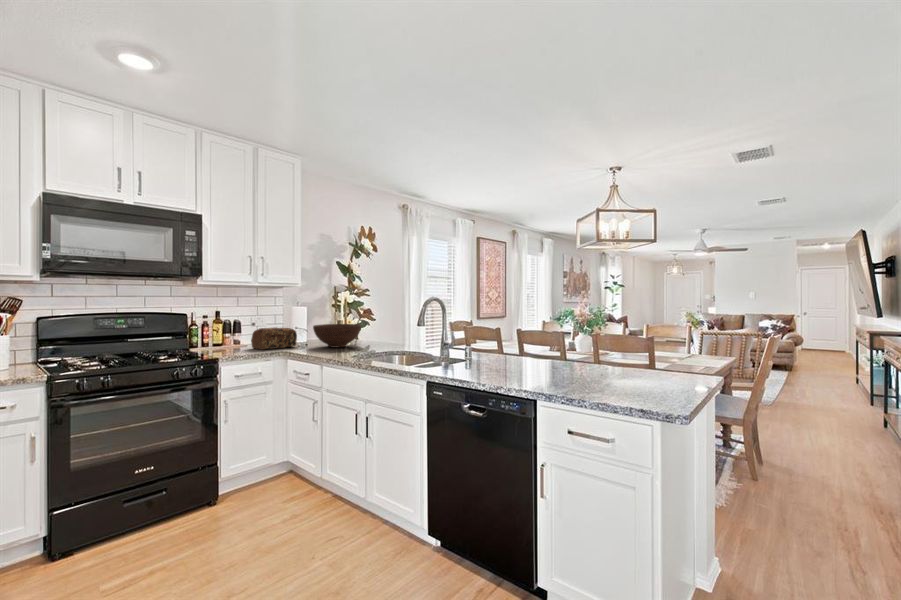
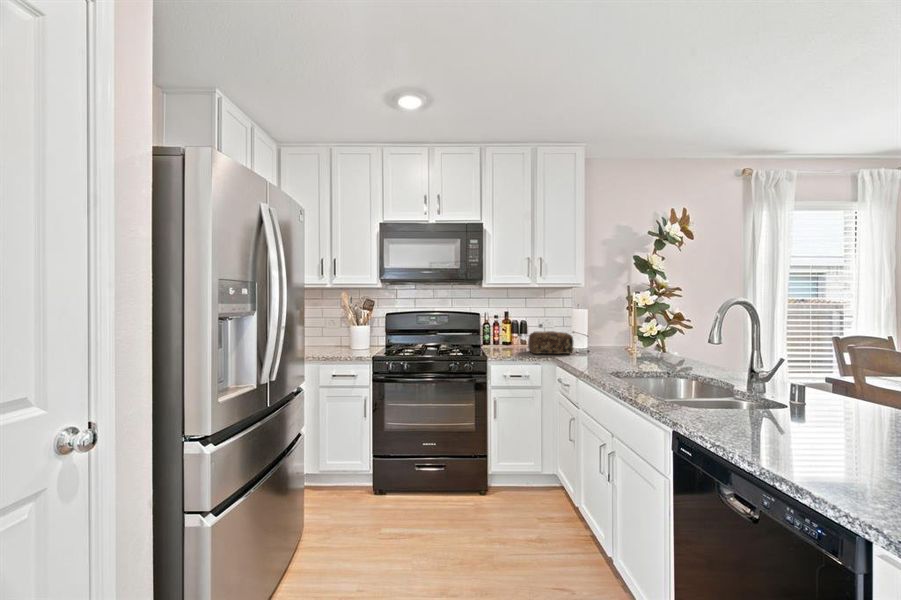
fruit bowl: present [313,324,361,347] -> none [589,332,651,362]

